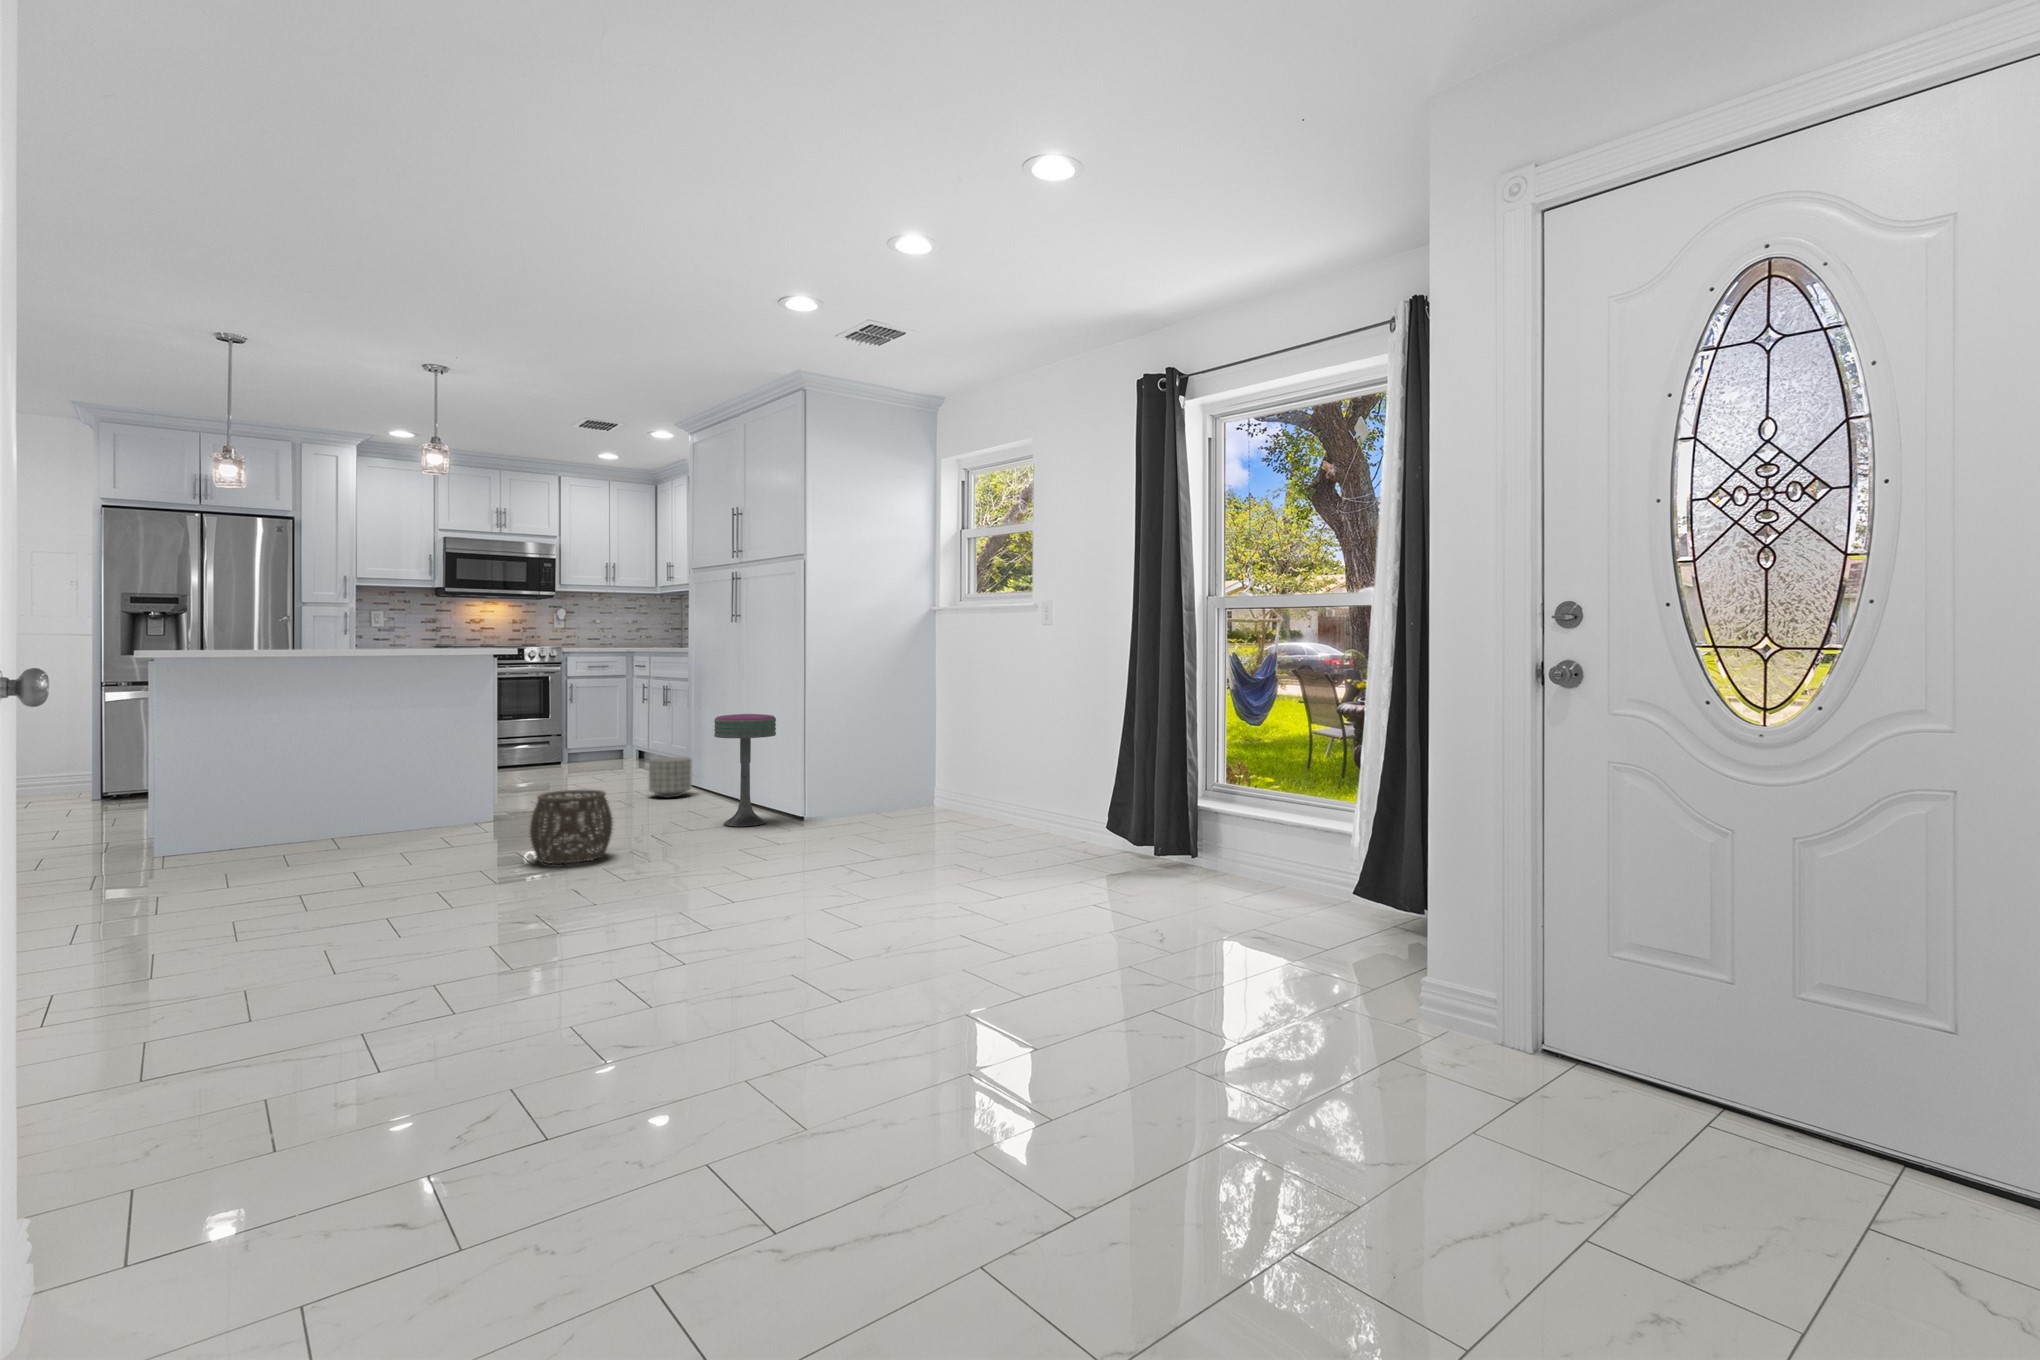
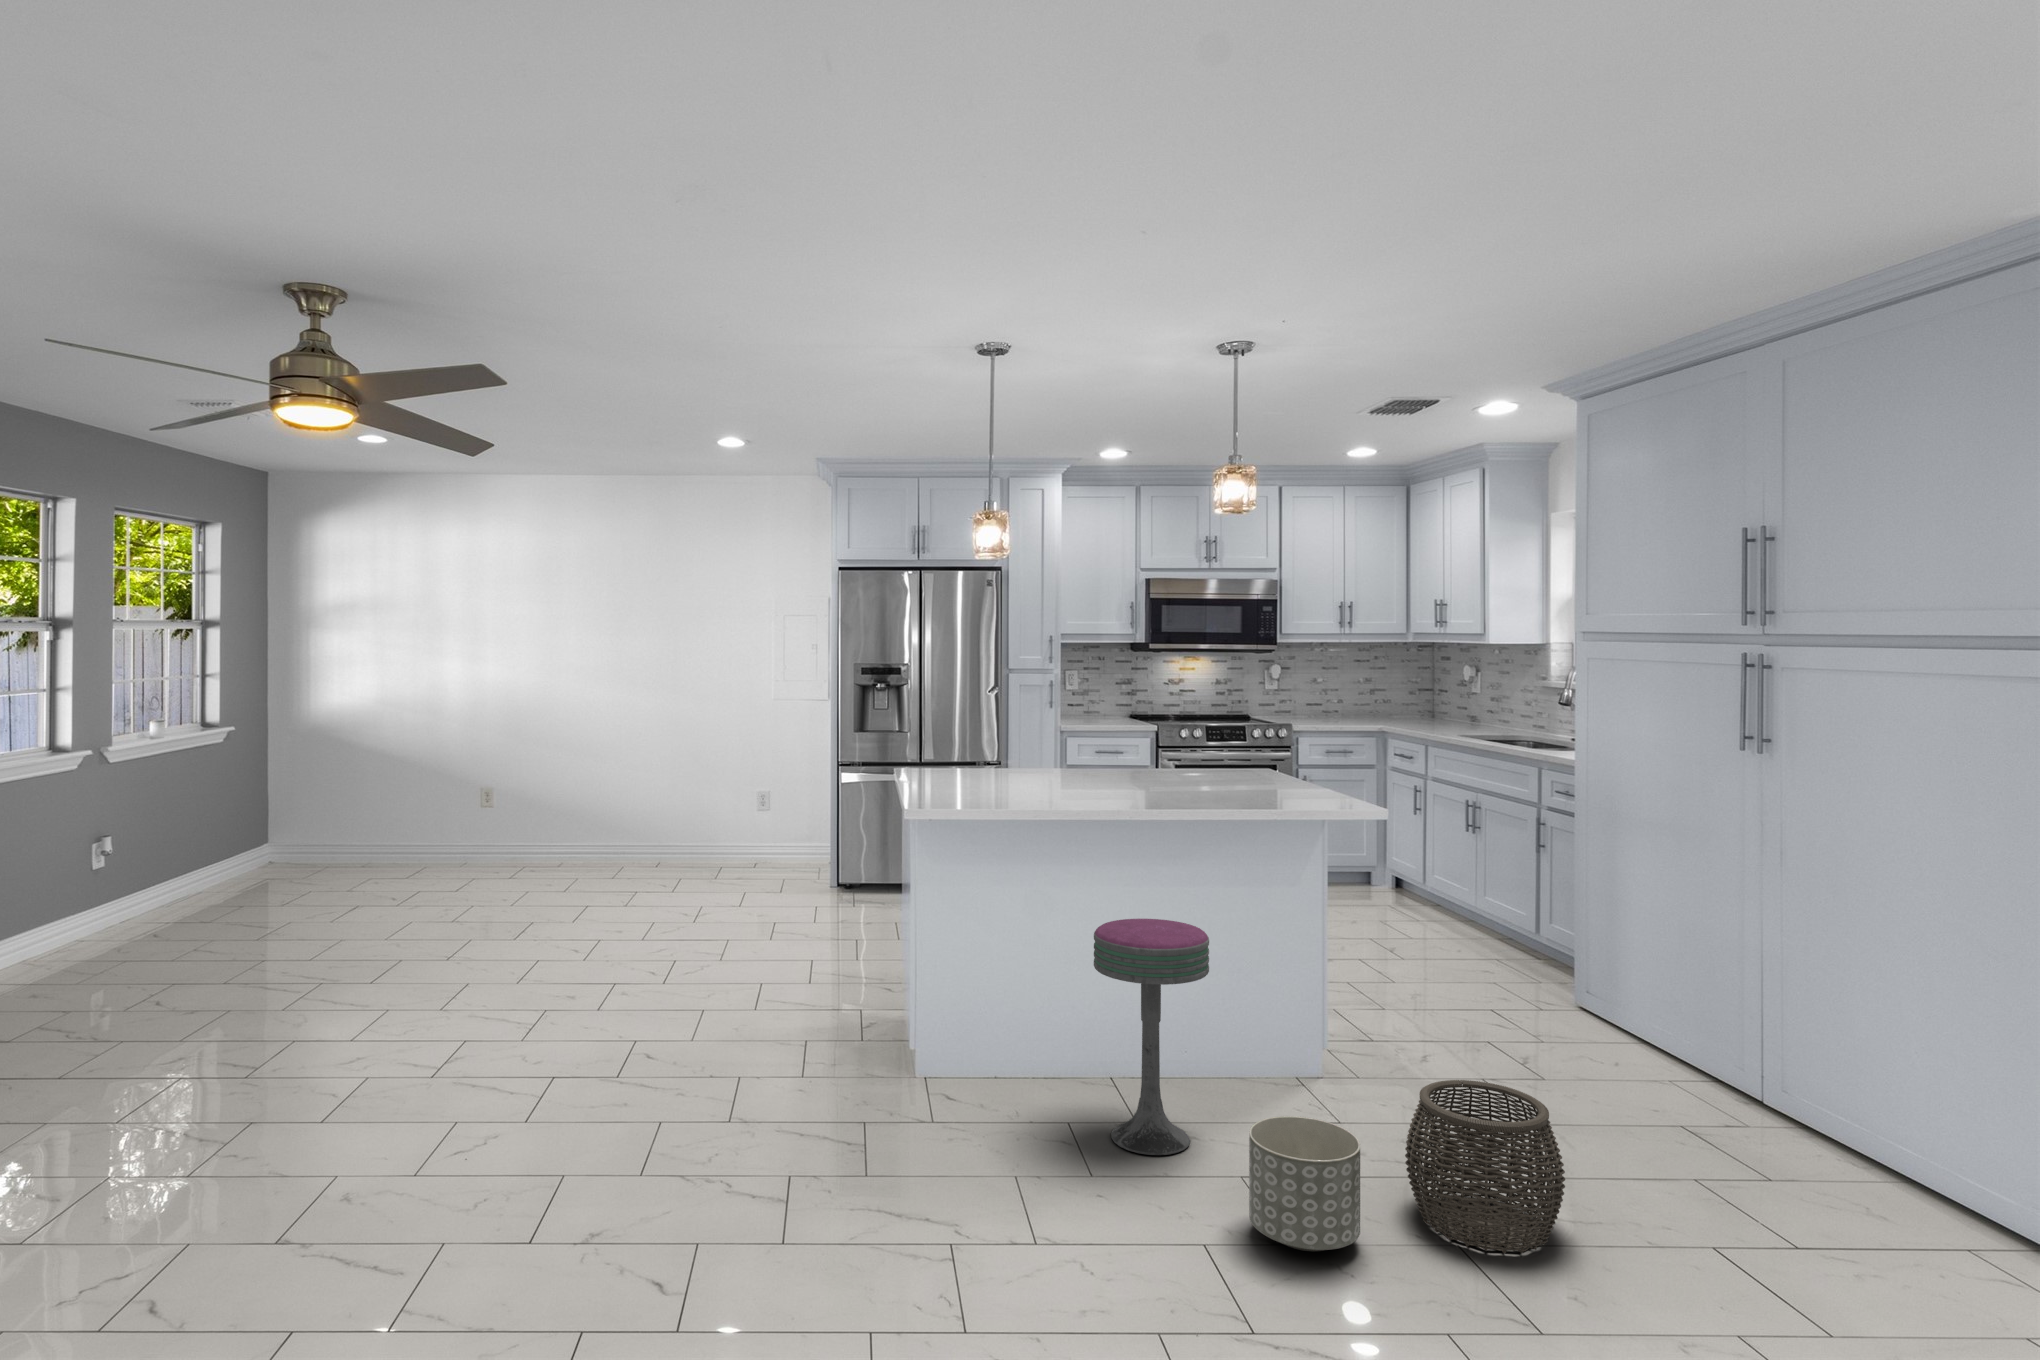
bar stool: present [714,714,776,827] -> present [1094,919,1209,1155]
planter: present [649,757,692,798] -> present [1249,1116,1360,1251]

